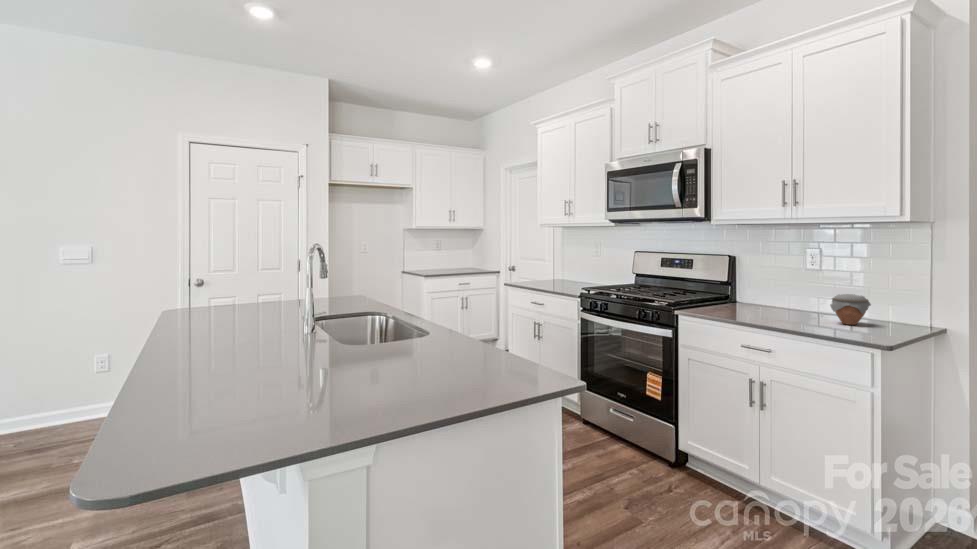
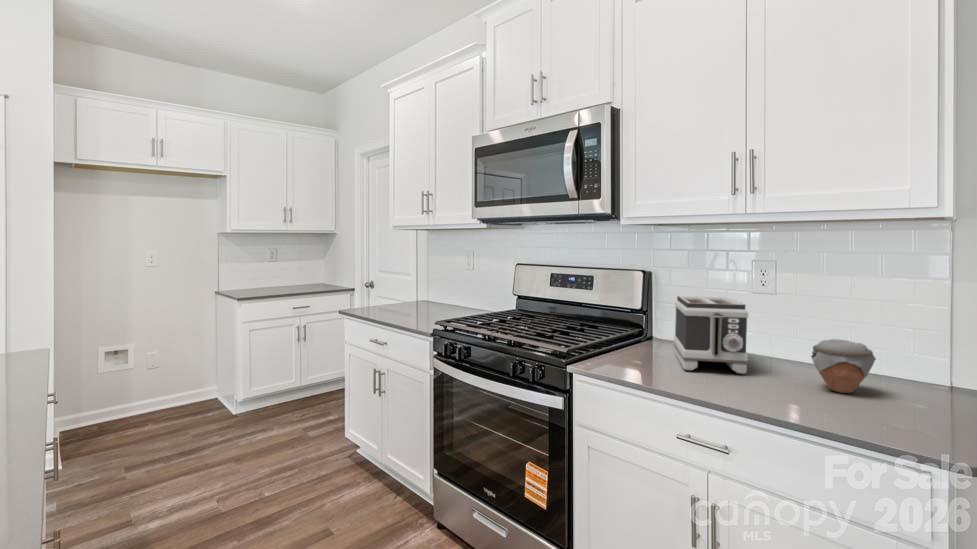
toaster: none [747,270,793,316] -> present [674,296,748,374]

